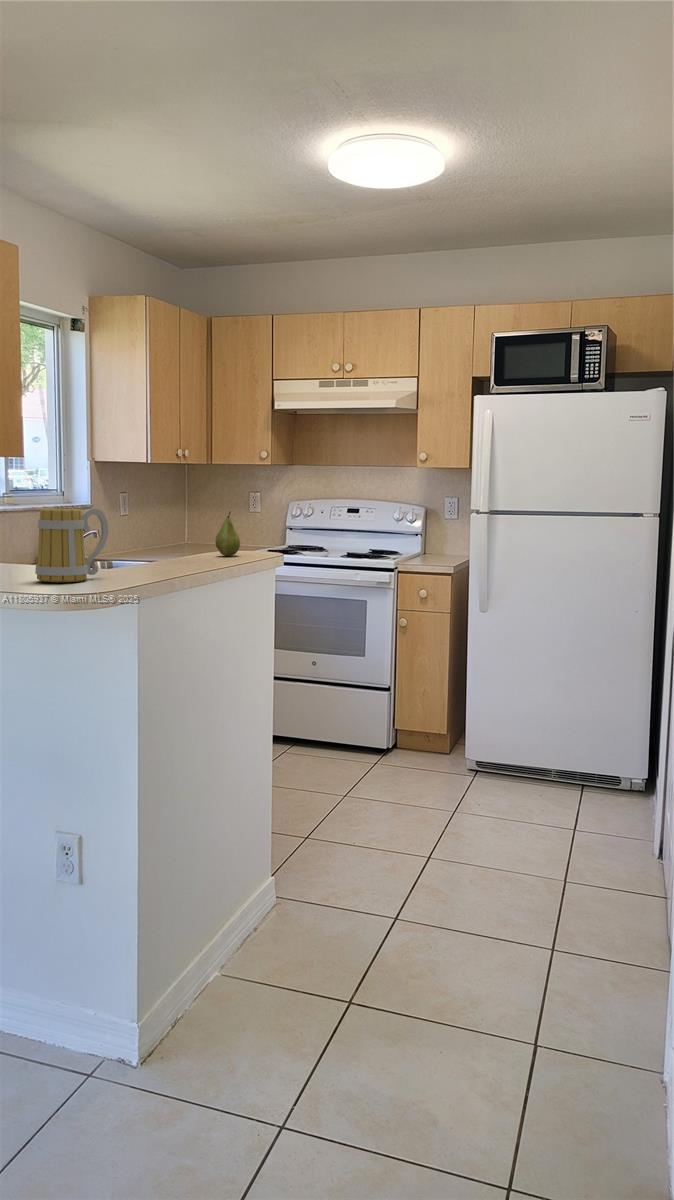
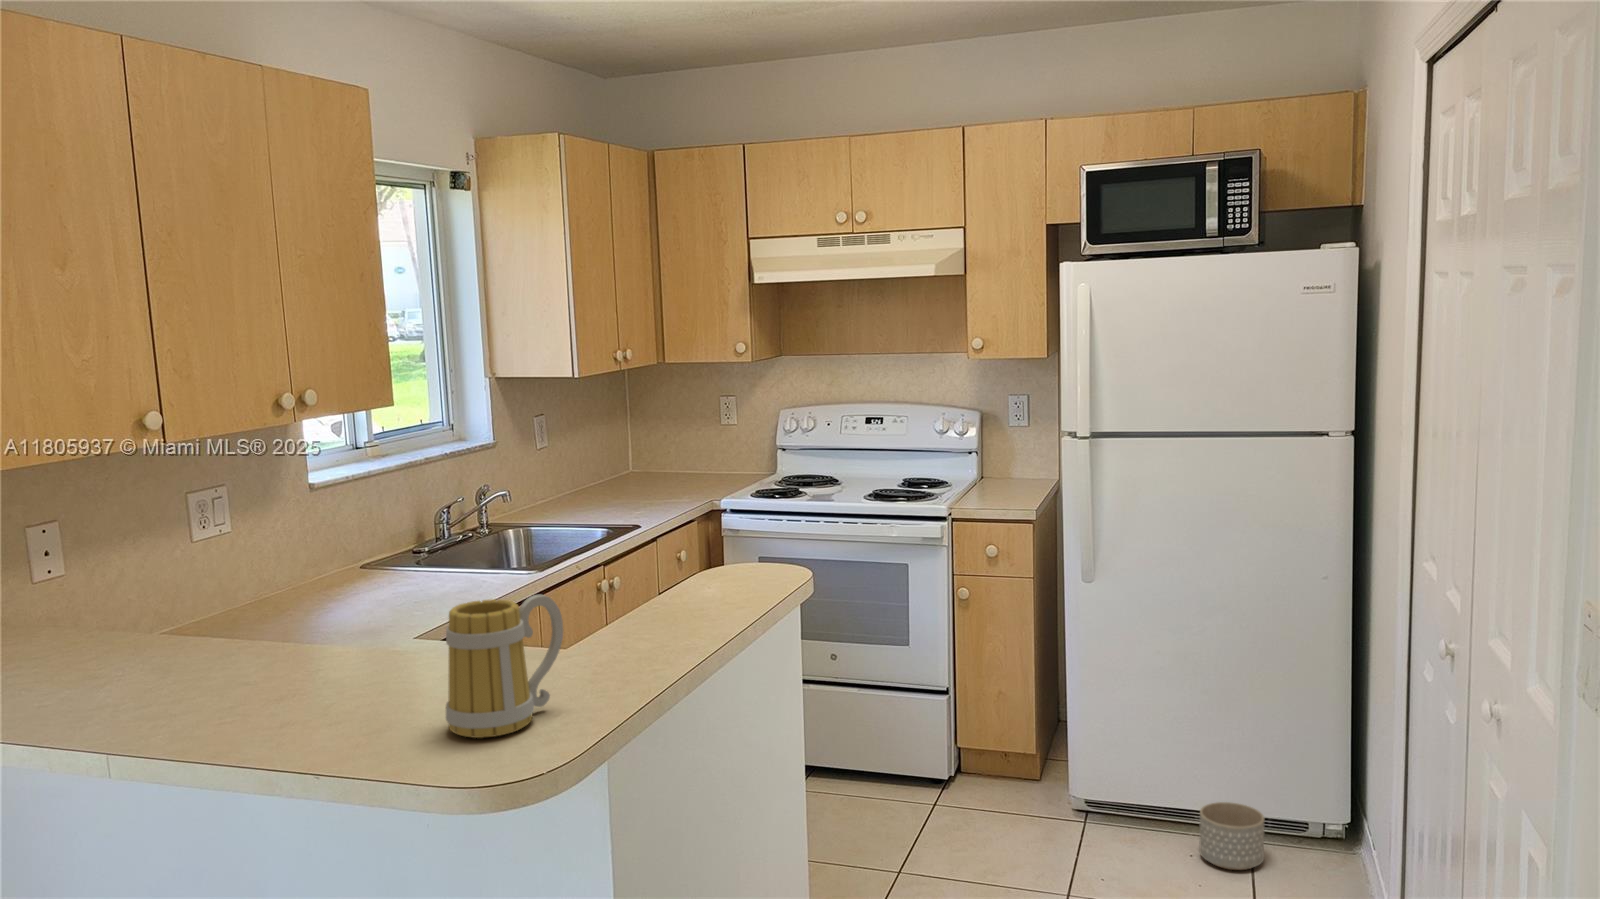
fruit: present [215,512,240,556] -> none [719,529,758,598]
planter: none [545,760,588,802] -> present [1199,802,1264,870]

